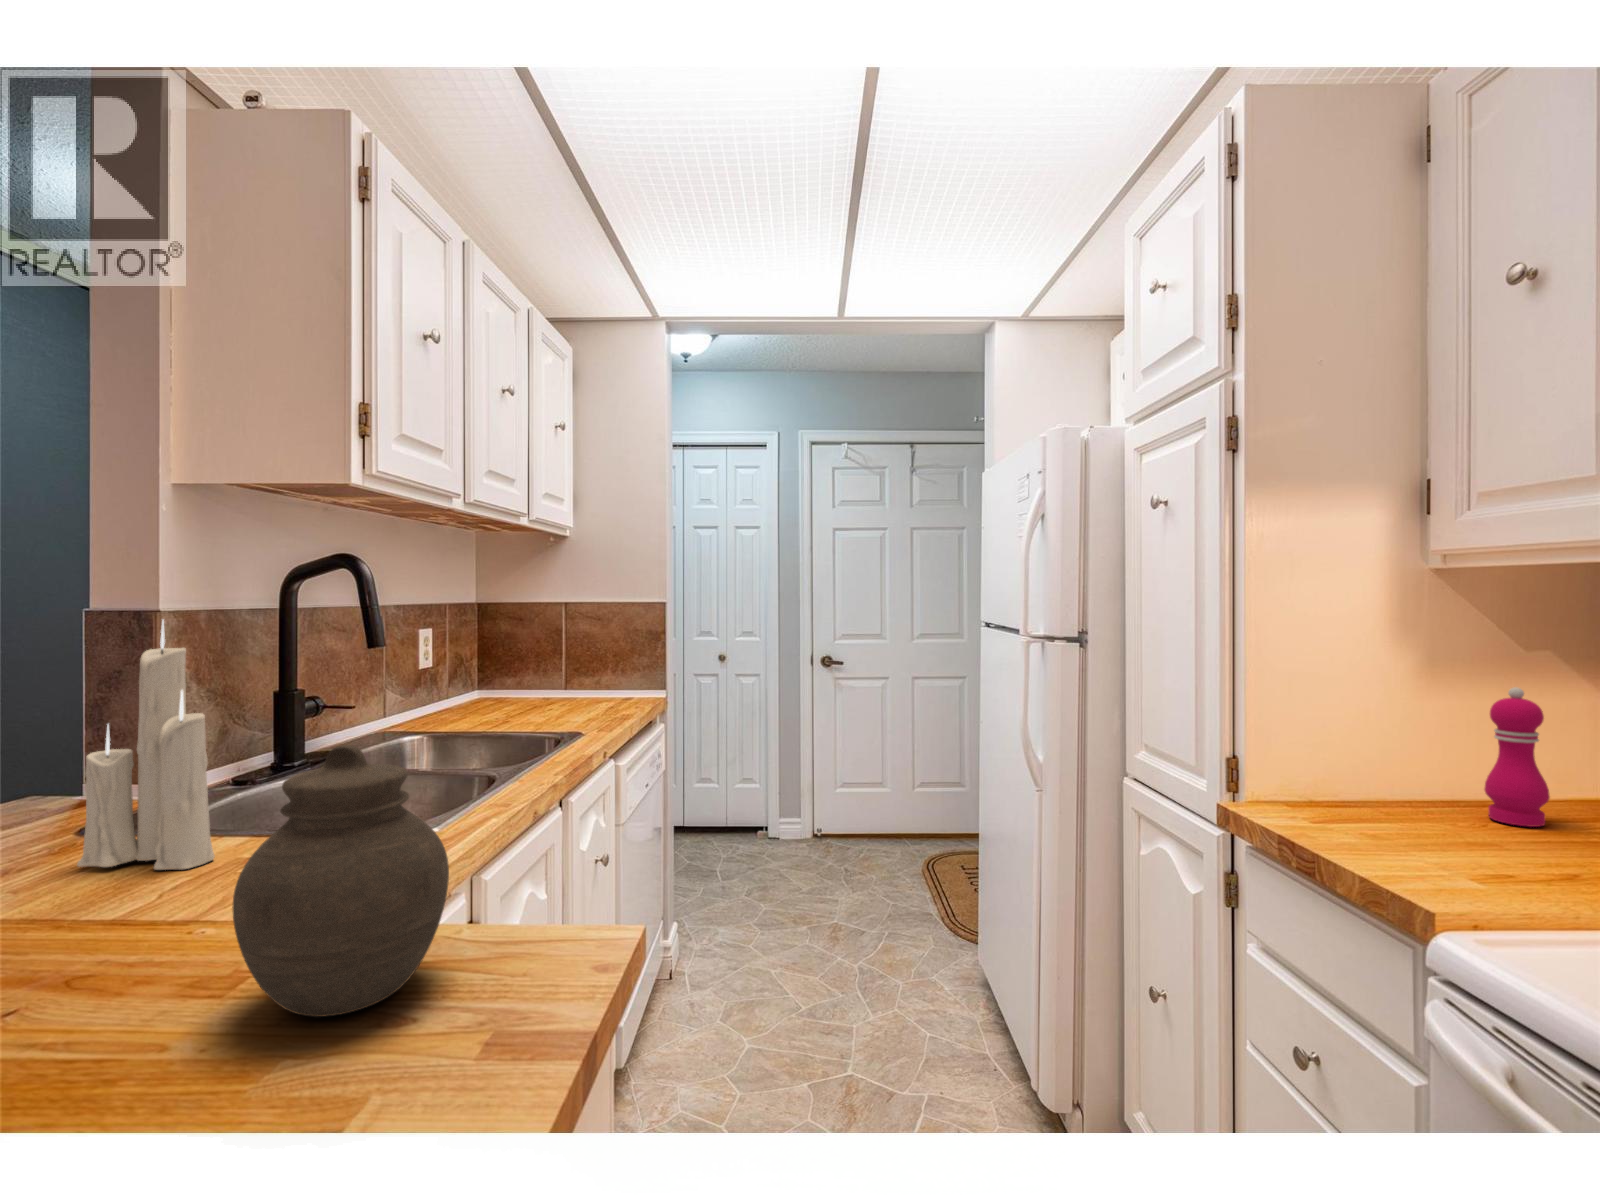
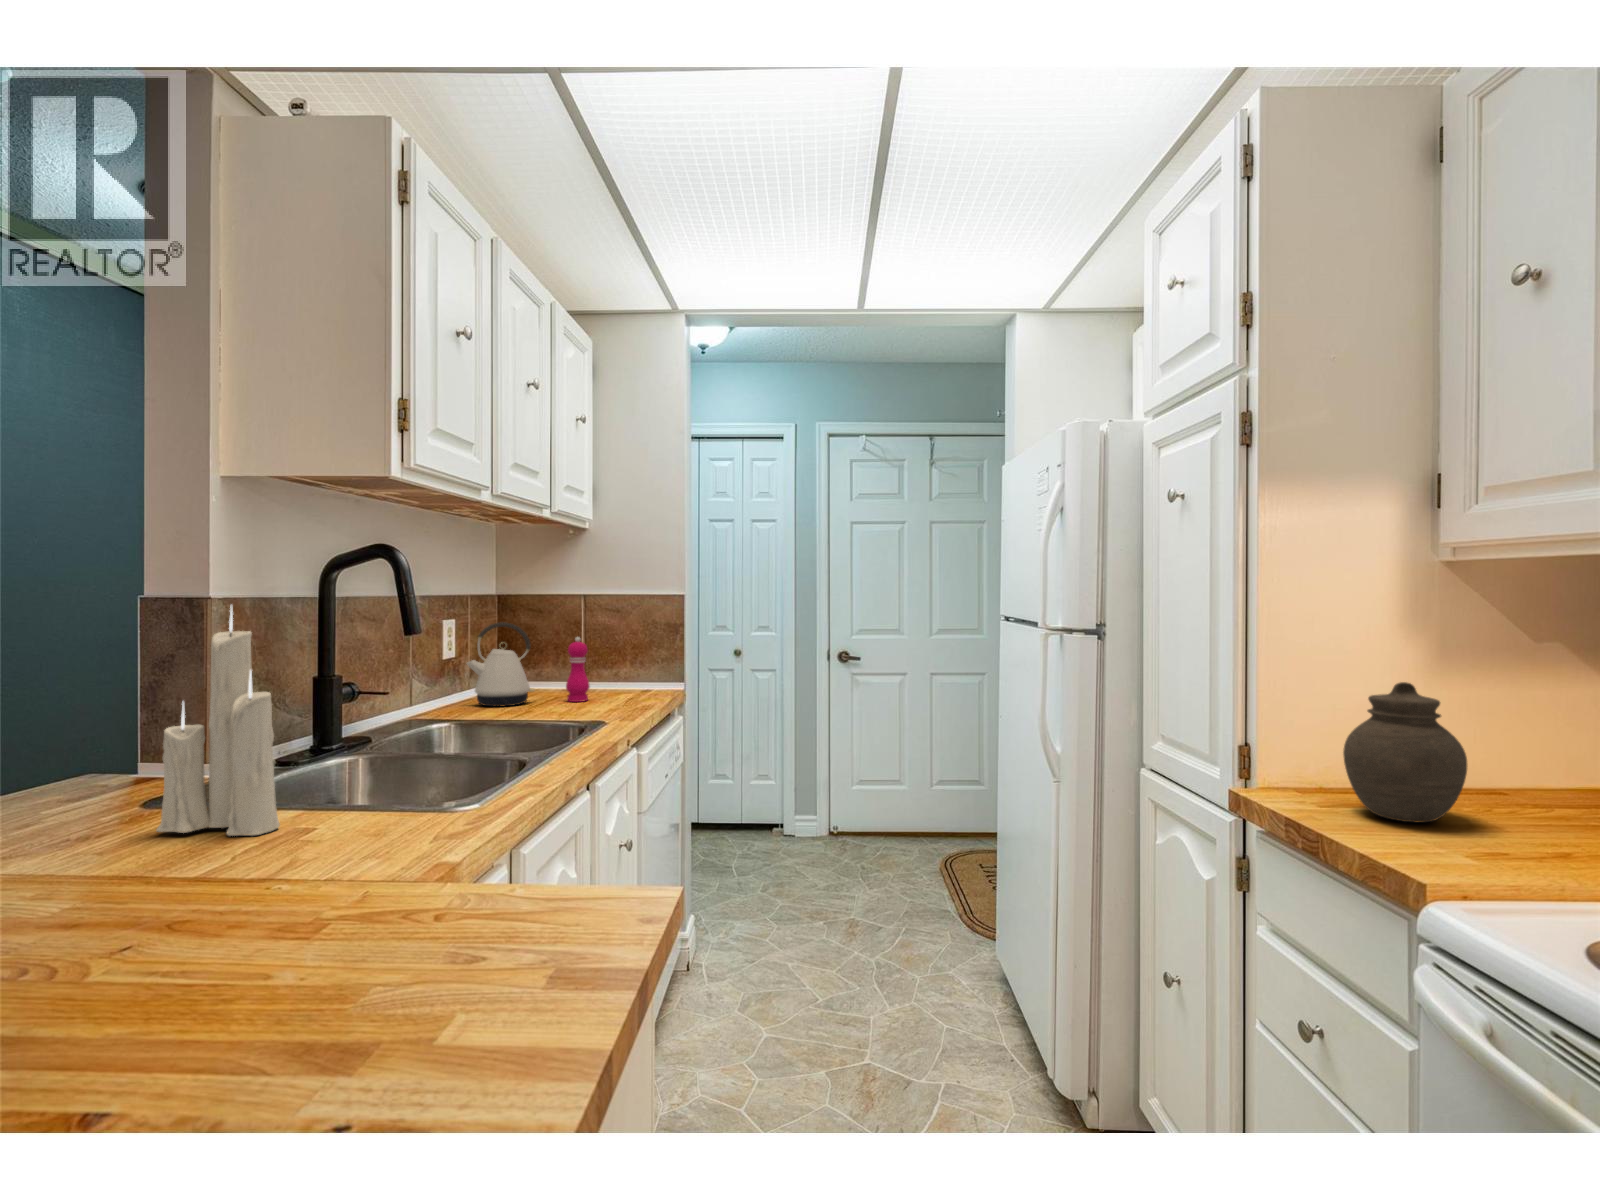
kettle: none [445,631,515,716] -> present [467,622,534,707]
pepper mill: present [1485,687,1550,827] -> present [566,637,590,702]
jar: present [232,745,449,1017] -> present [1343,682,1467,823]

